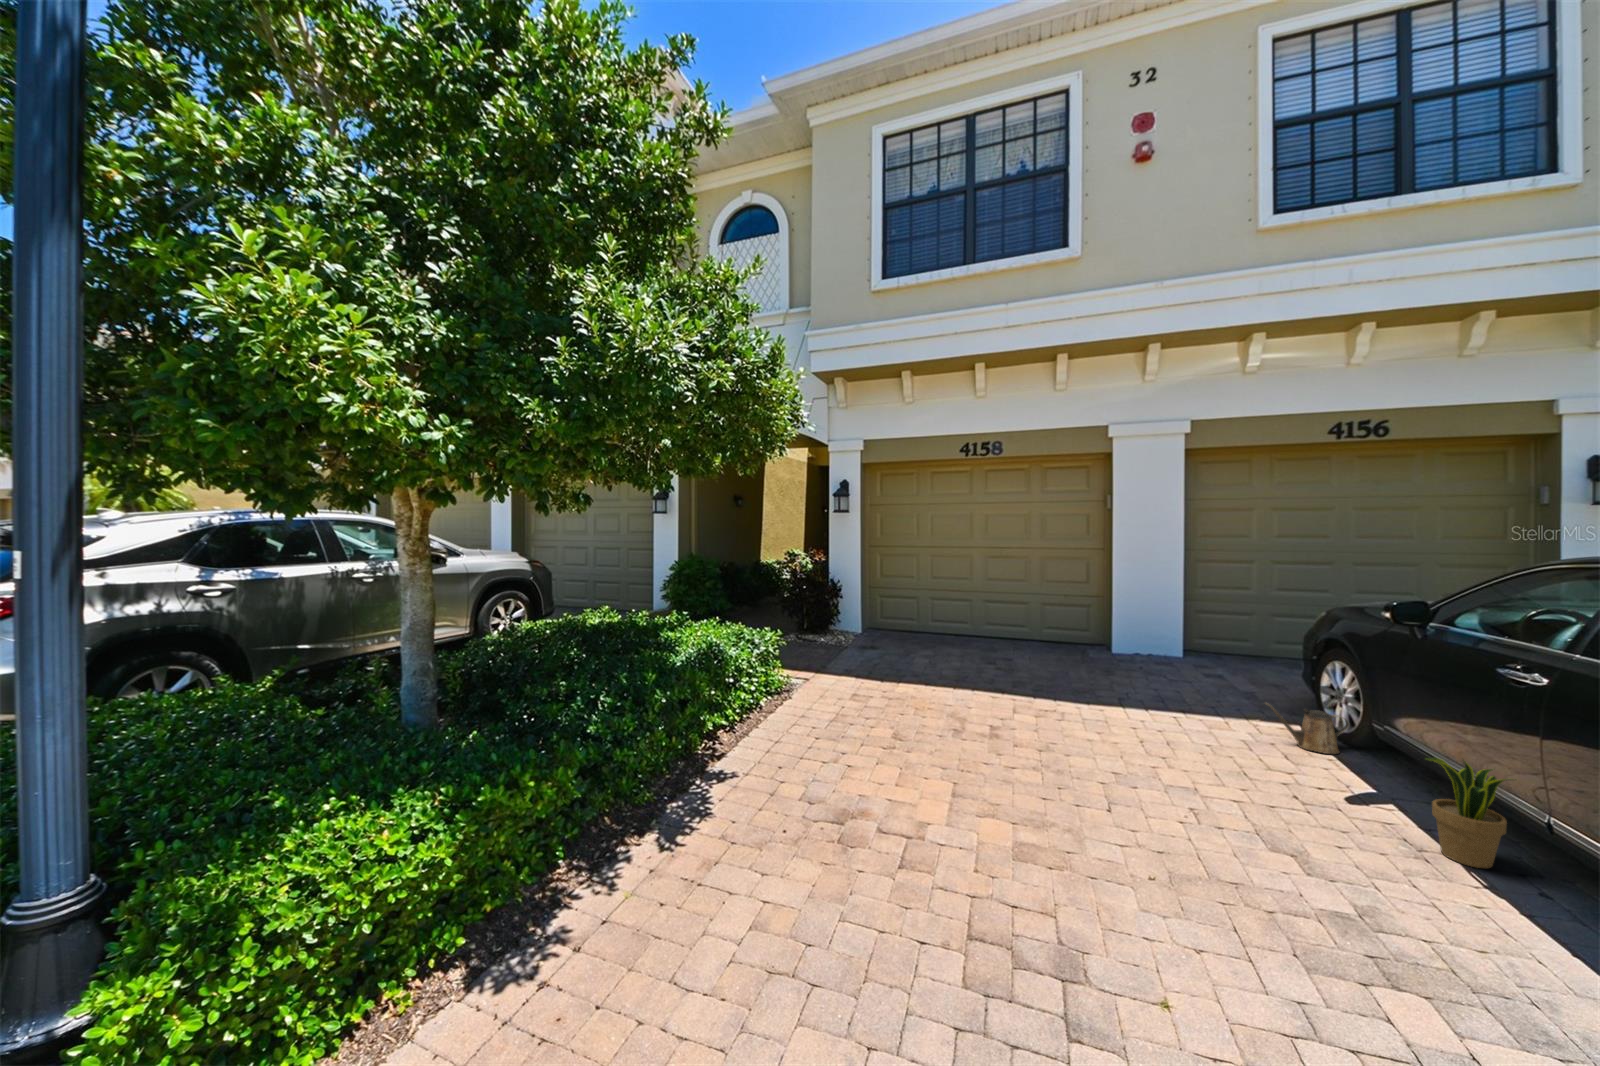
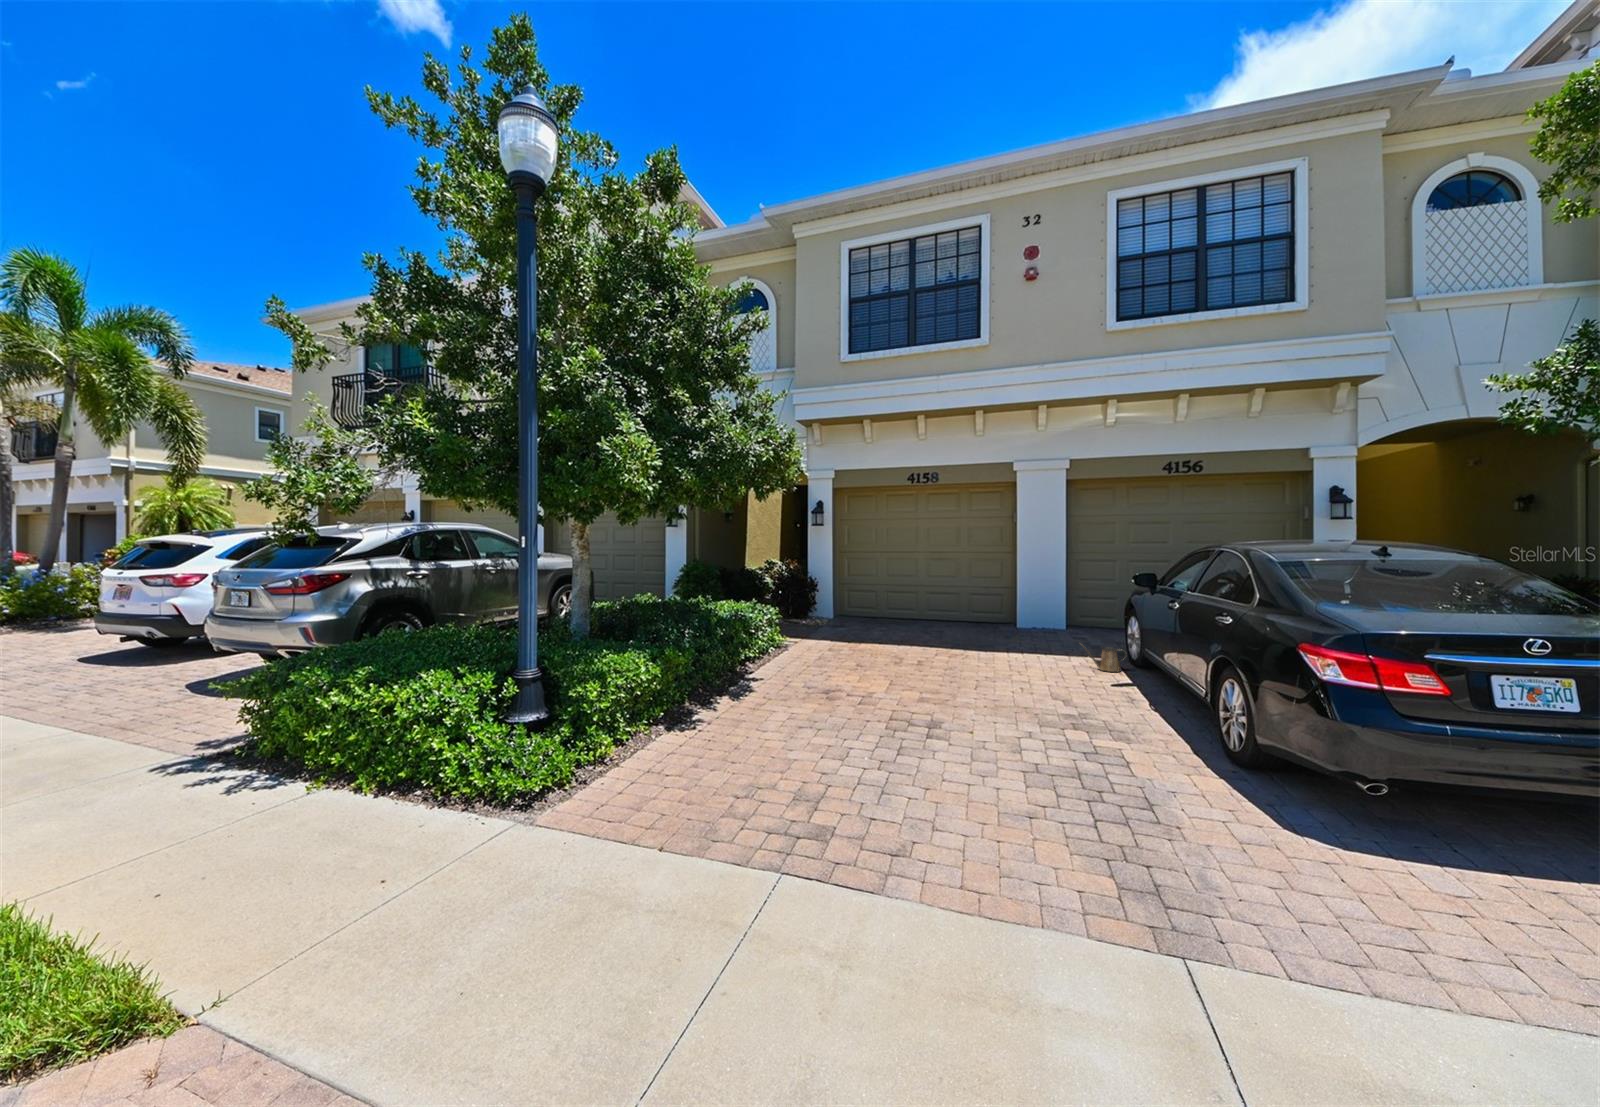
potted plant: present [1425,758,1507,868] -> none [1127,652,1162,708]

